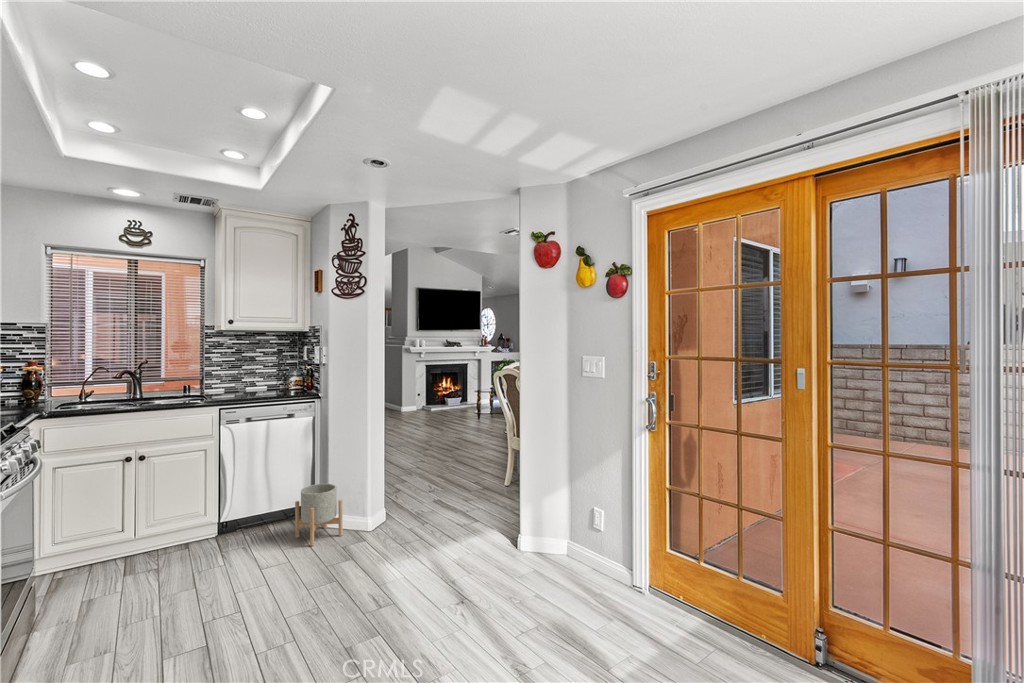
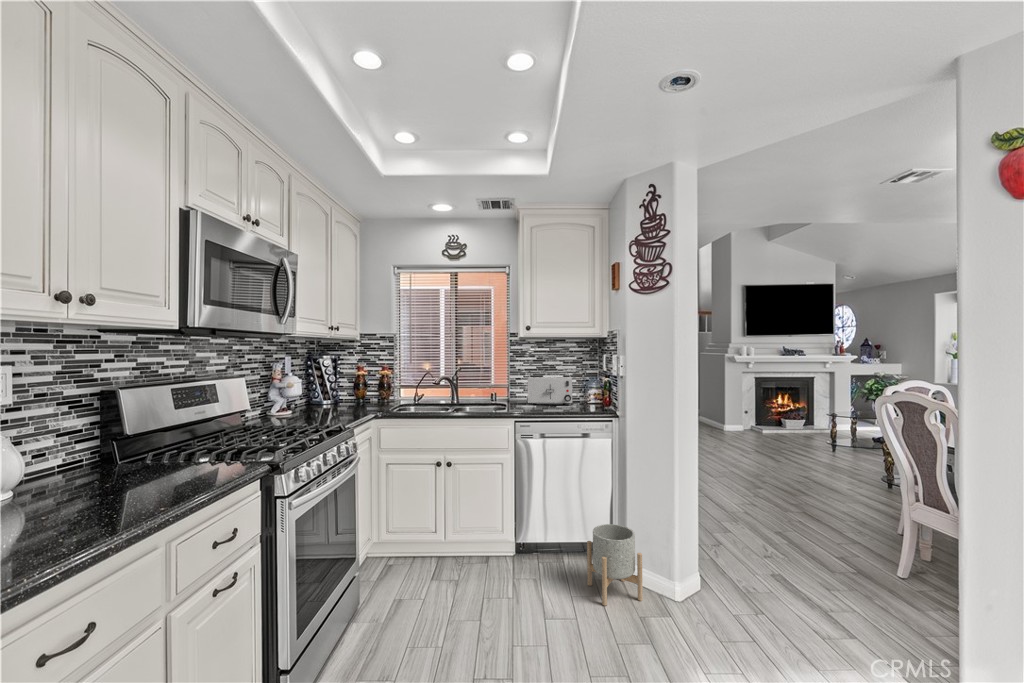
toaster: none [226,367,274,395] -> present [527,377,572,405]

